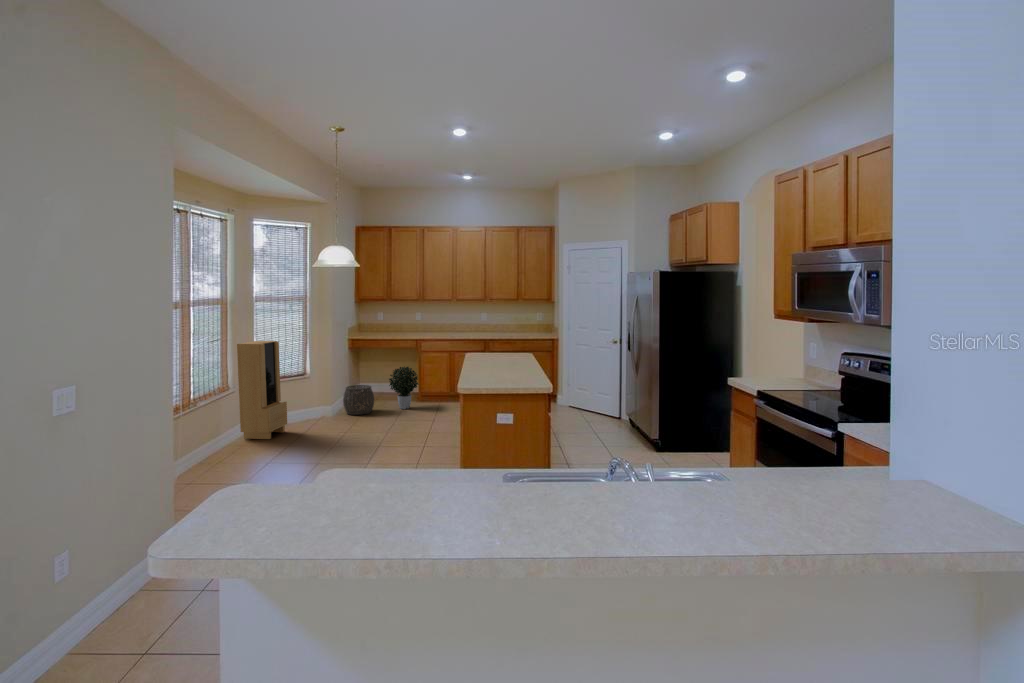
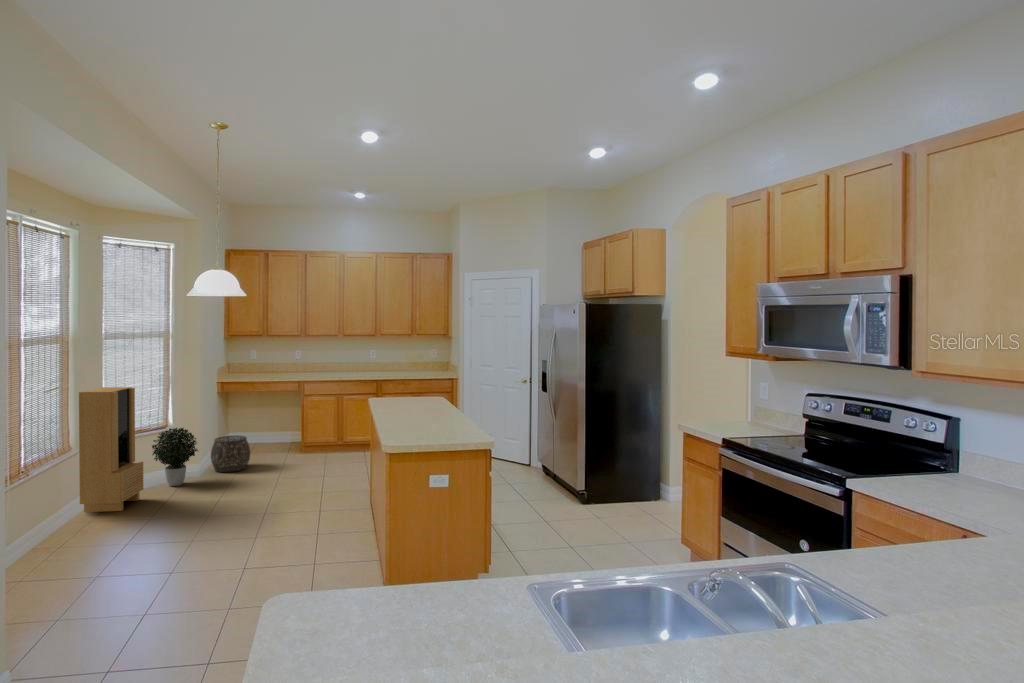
potted plant: present [389,367,419,409] -> present [152,428,198,486]

